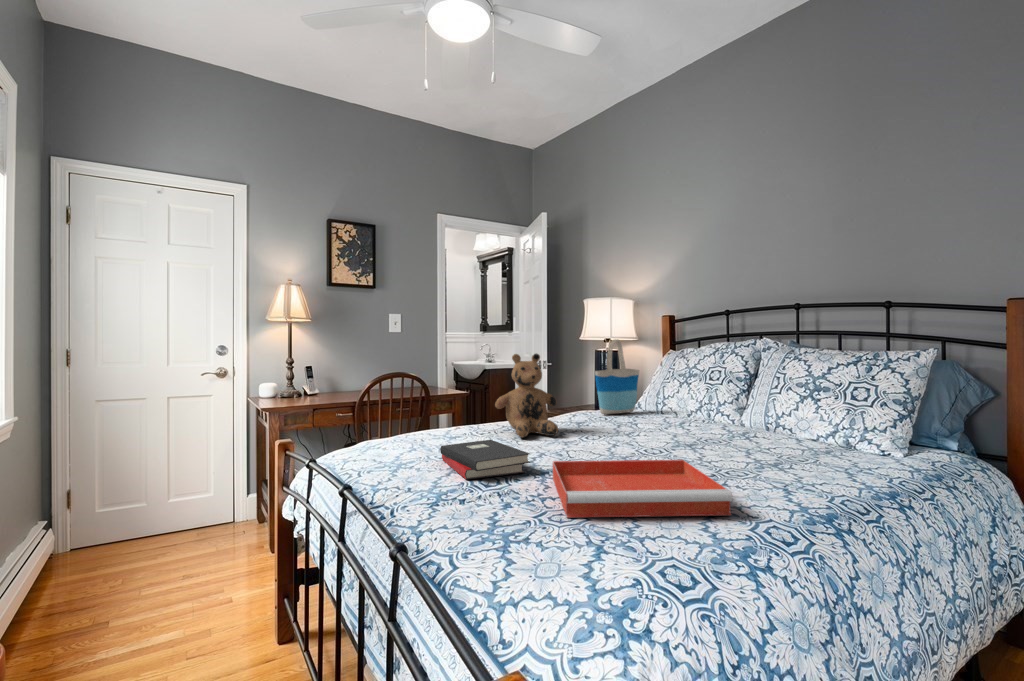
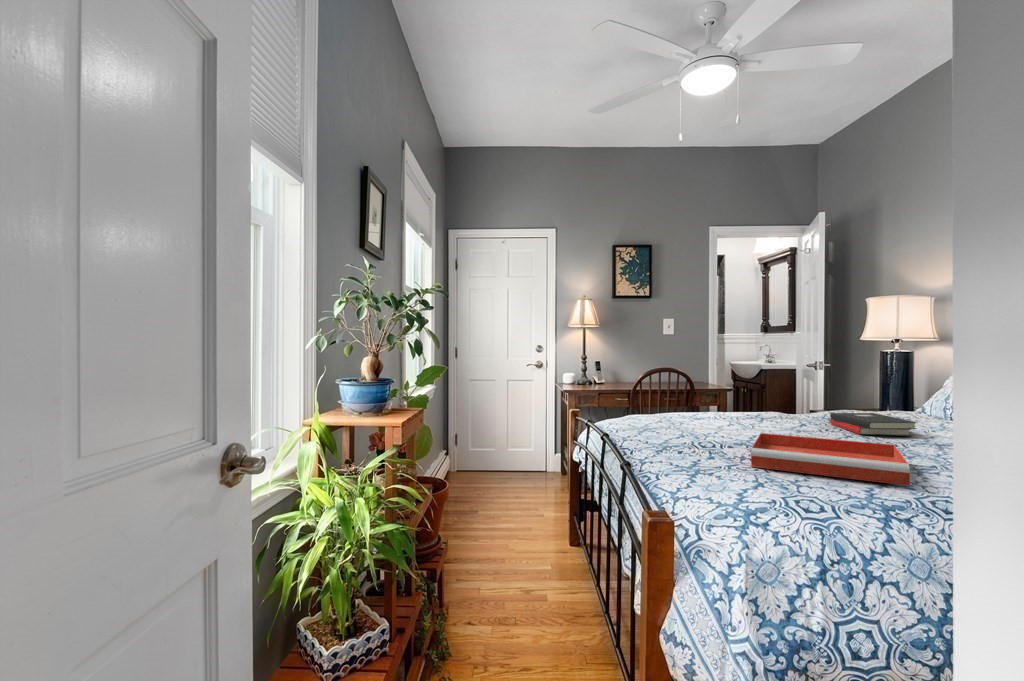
tote bag: present [595,339,639,414] -> none [853,338,914,413]
teddy bear: present [495,354,558,438] -> none [735,350,798,423]
hardback book: present [440,440,530,479] -> present [830,413,917,436]

